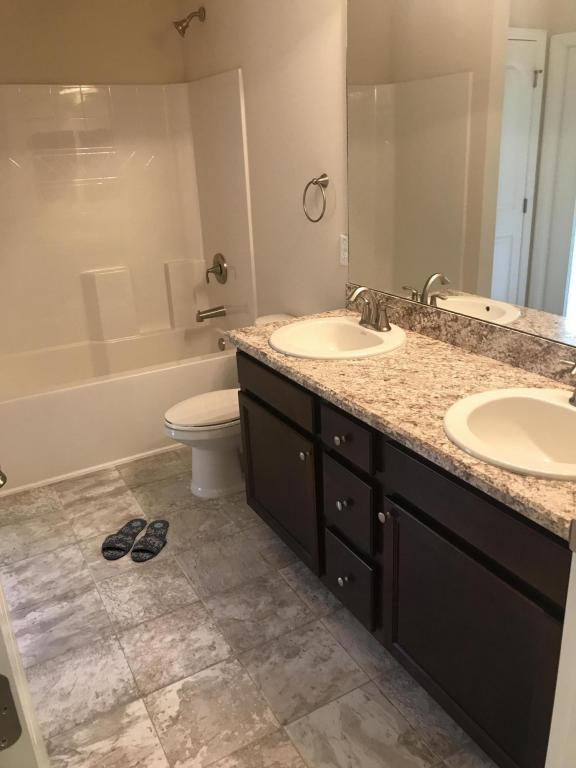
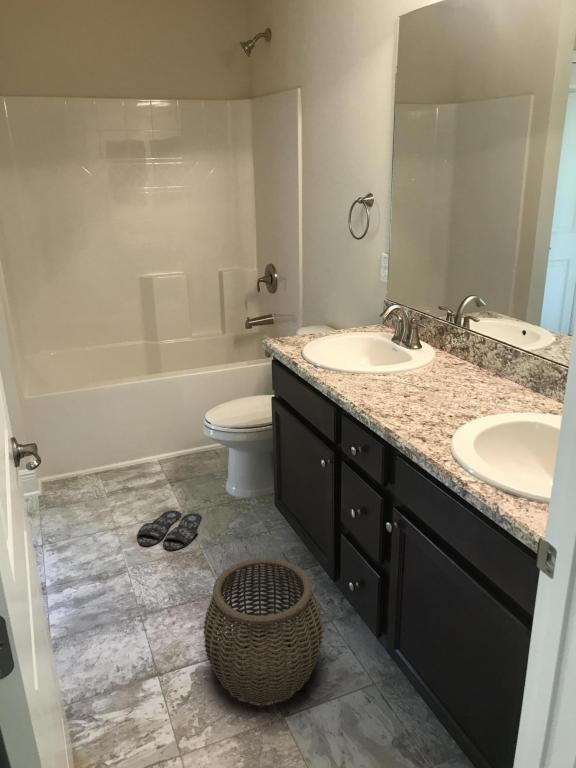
woven basket: none [189,561,315,715] -> present [203,558,323,704]

